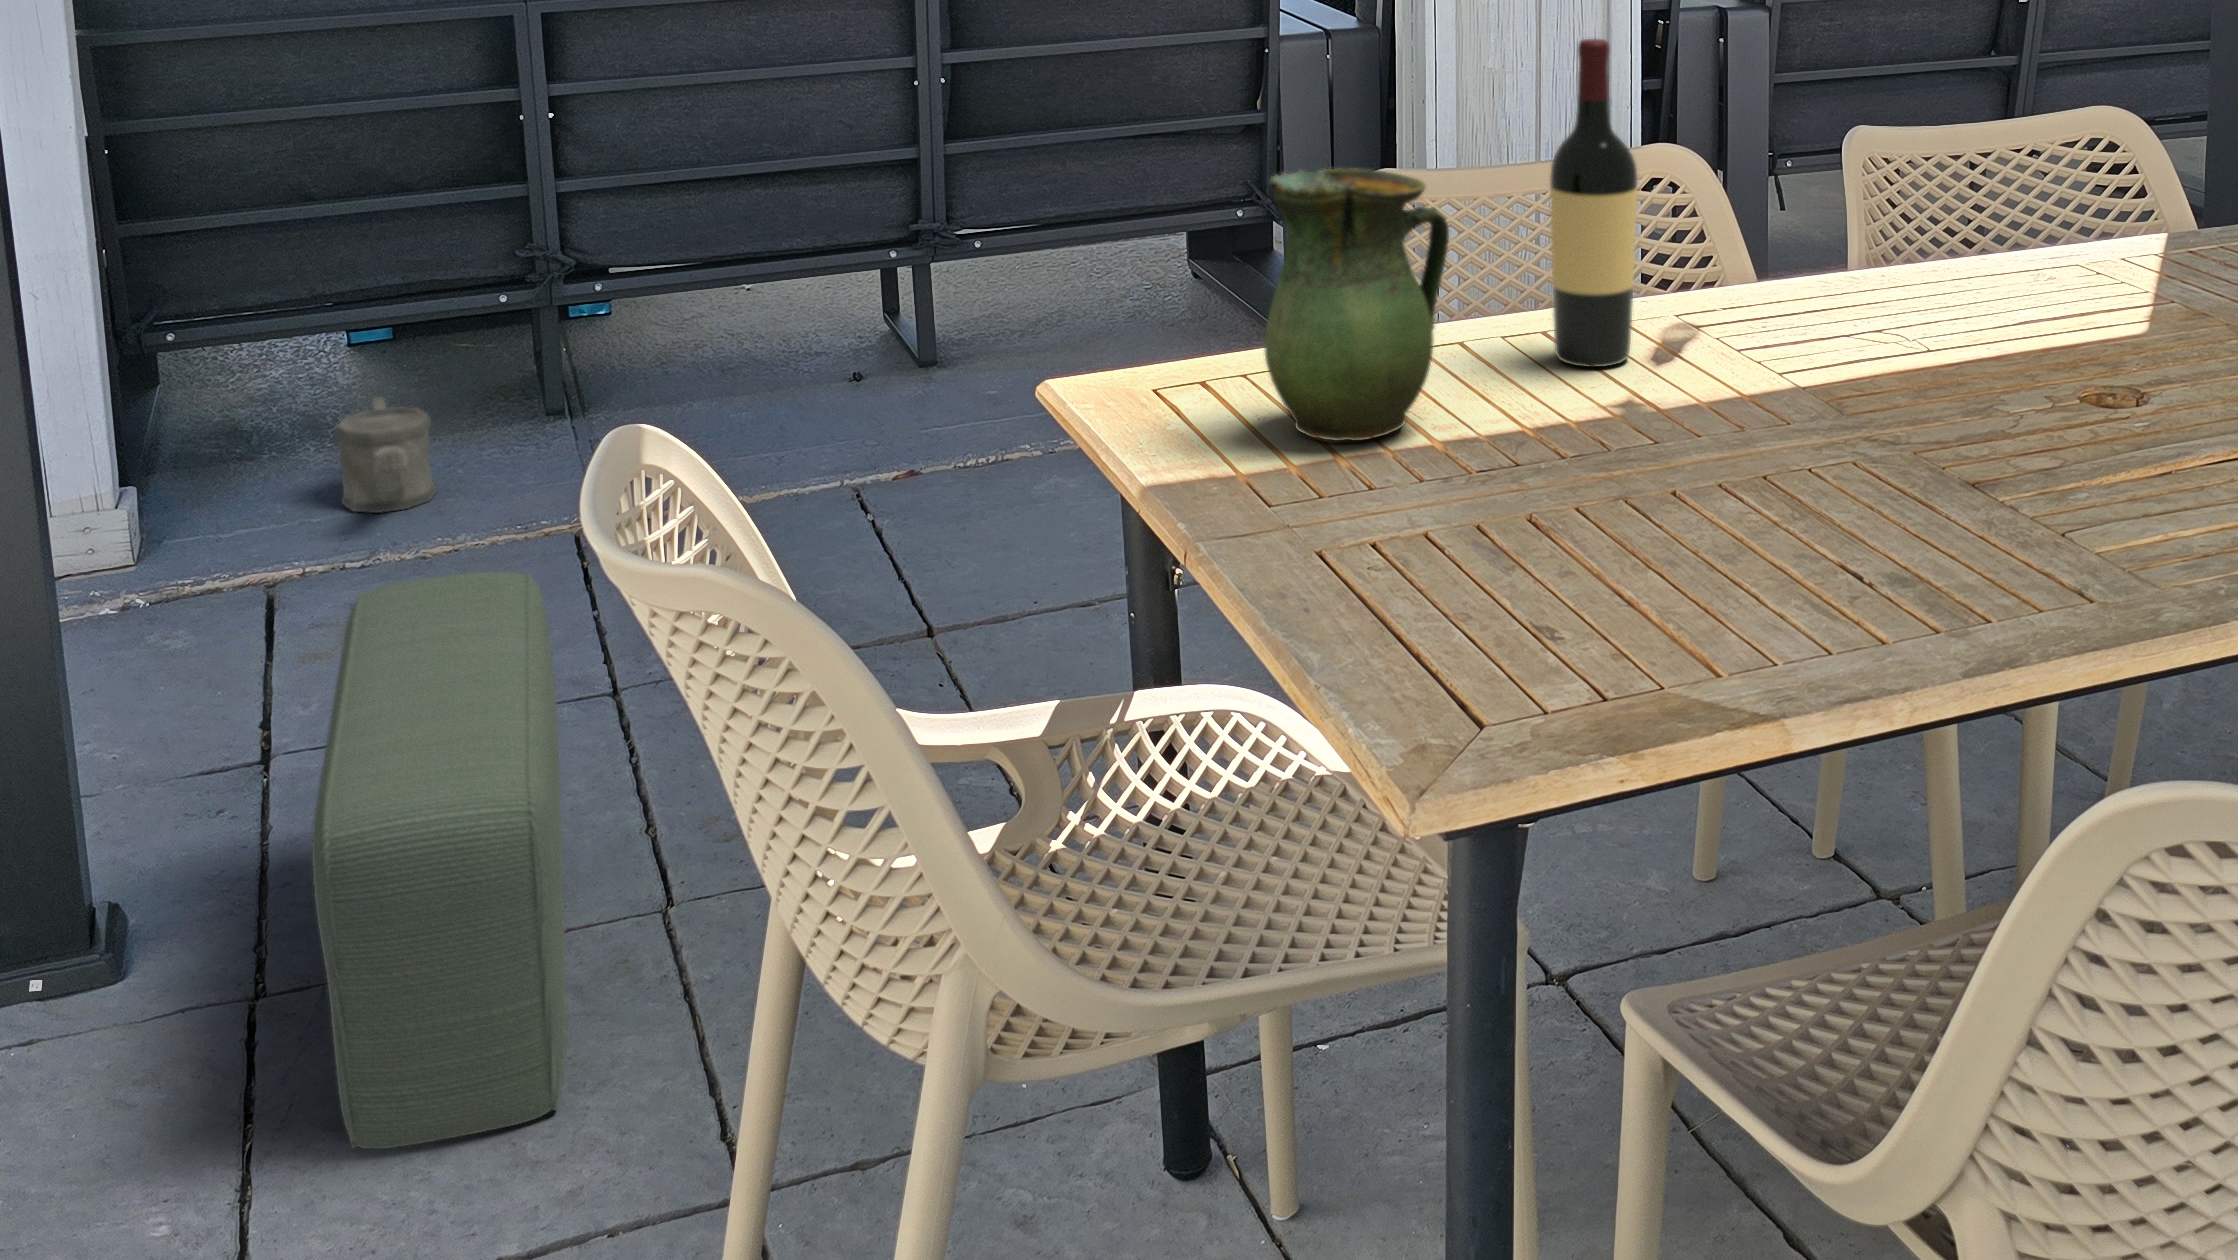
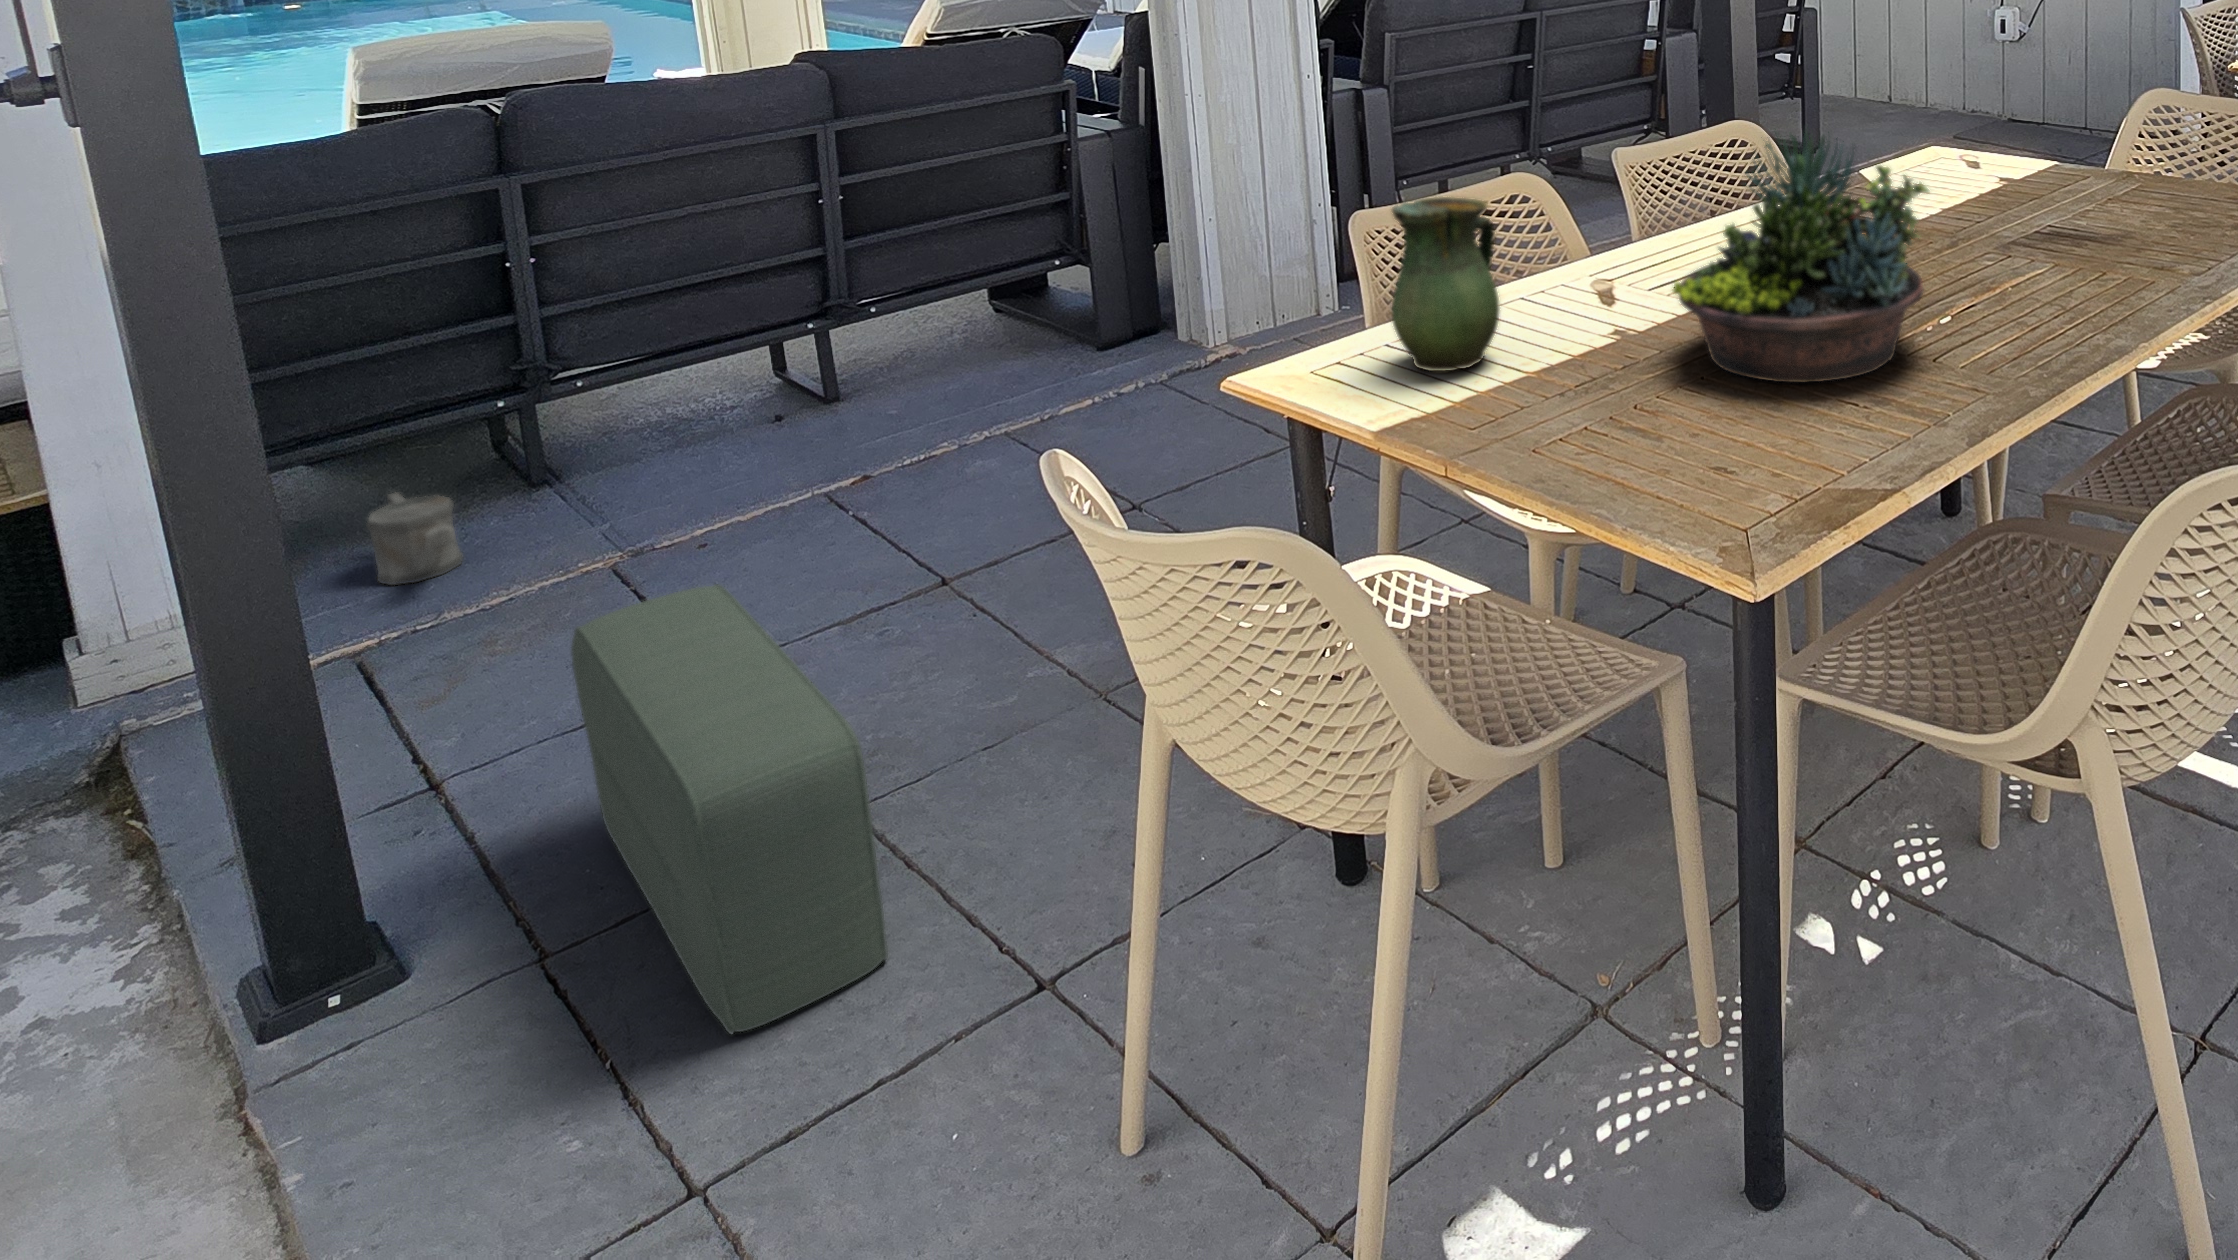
wine bottle: present [1550,39,1637,367] -> none [1516,102,1571,305]
succulent planter: none [1650,118,2121,560] -> present [1673,131,1929,382]

